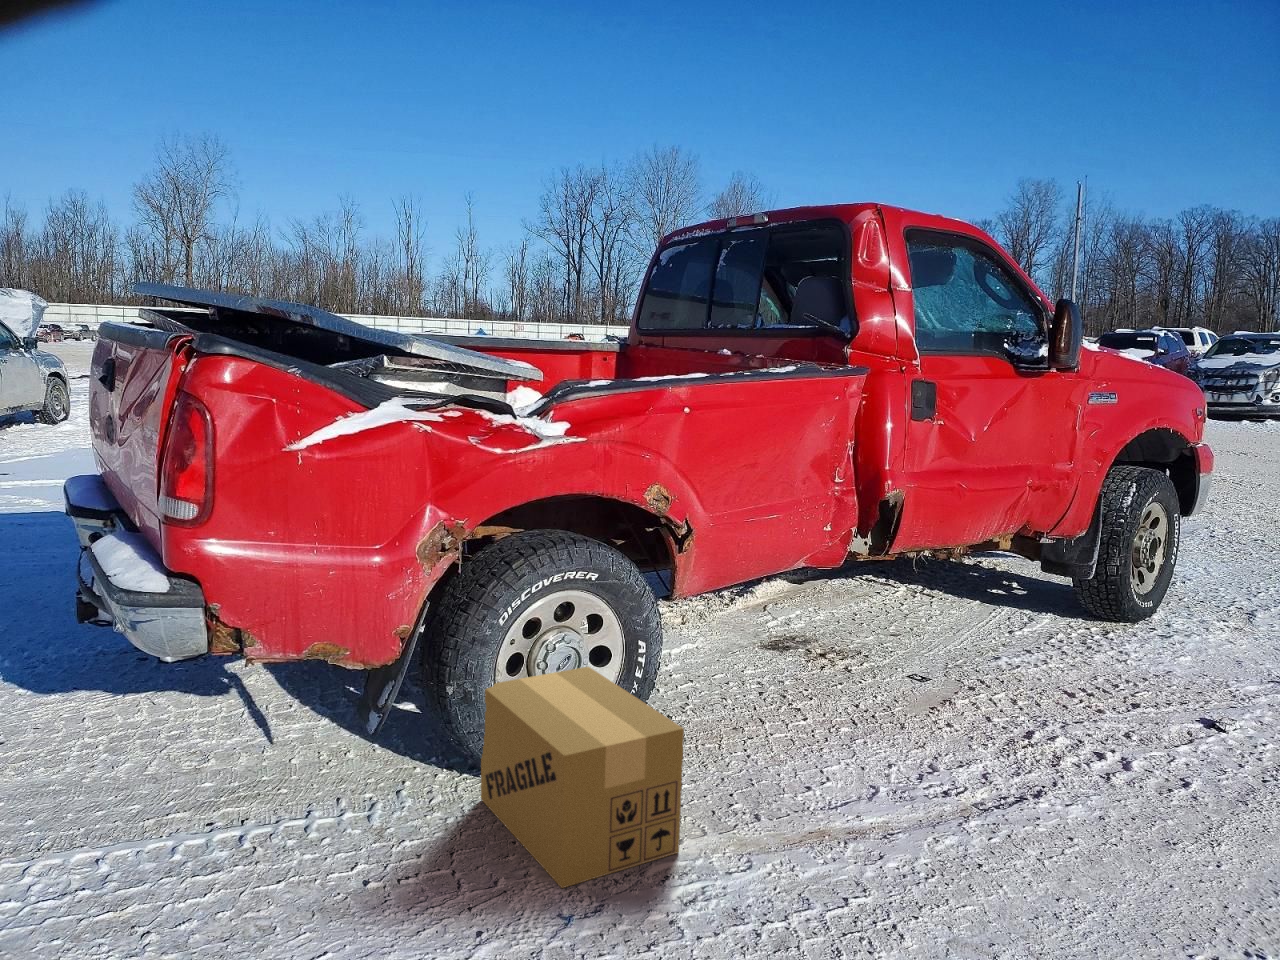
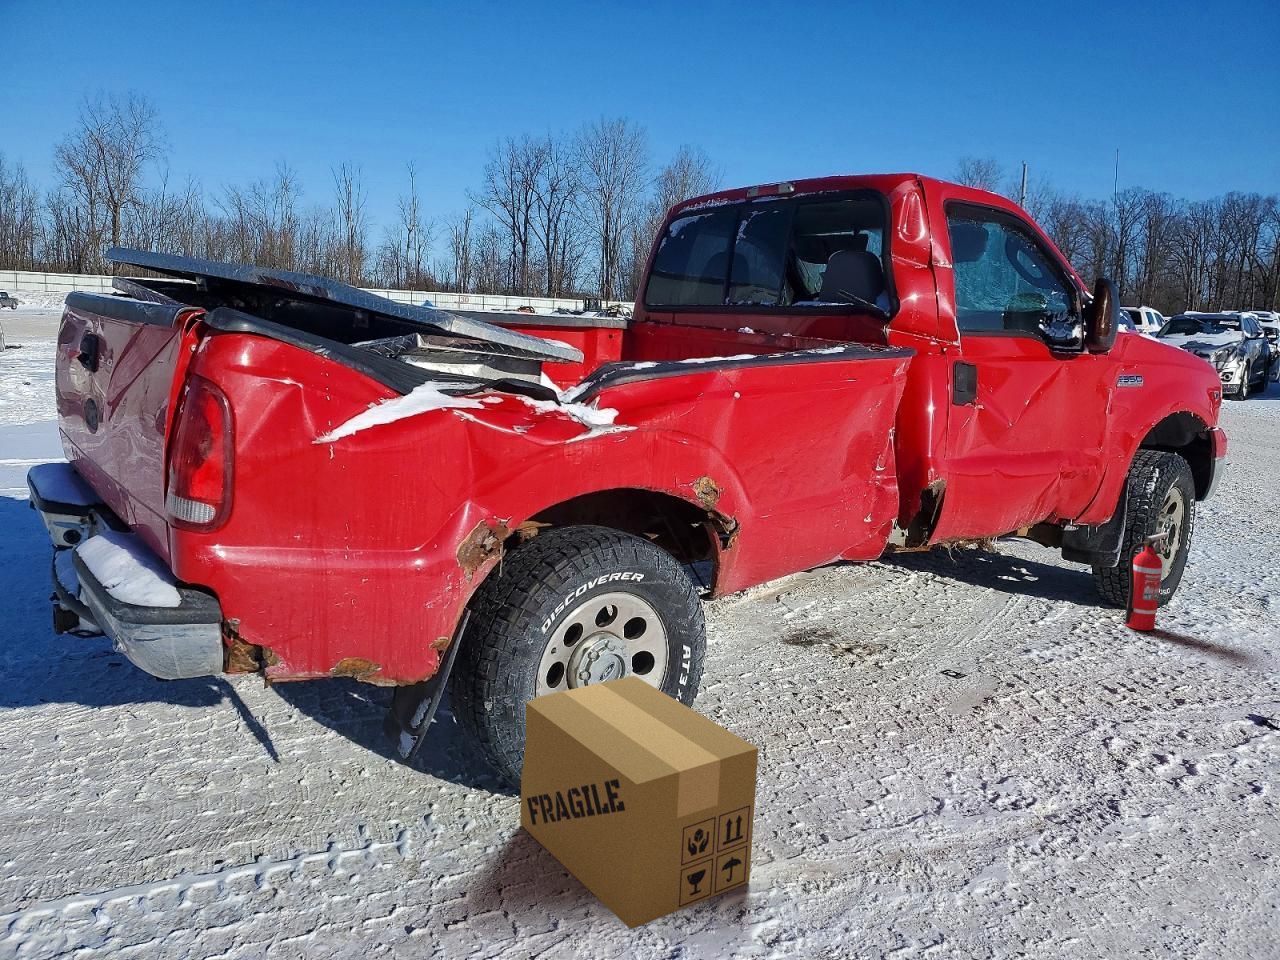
fire extinguisher: none [1102,545,1143,640] -> present [1125,533,1169,630]

